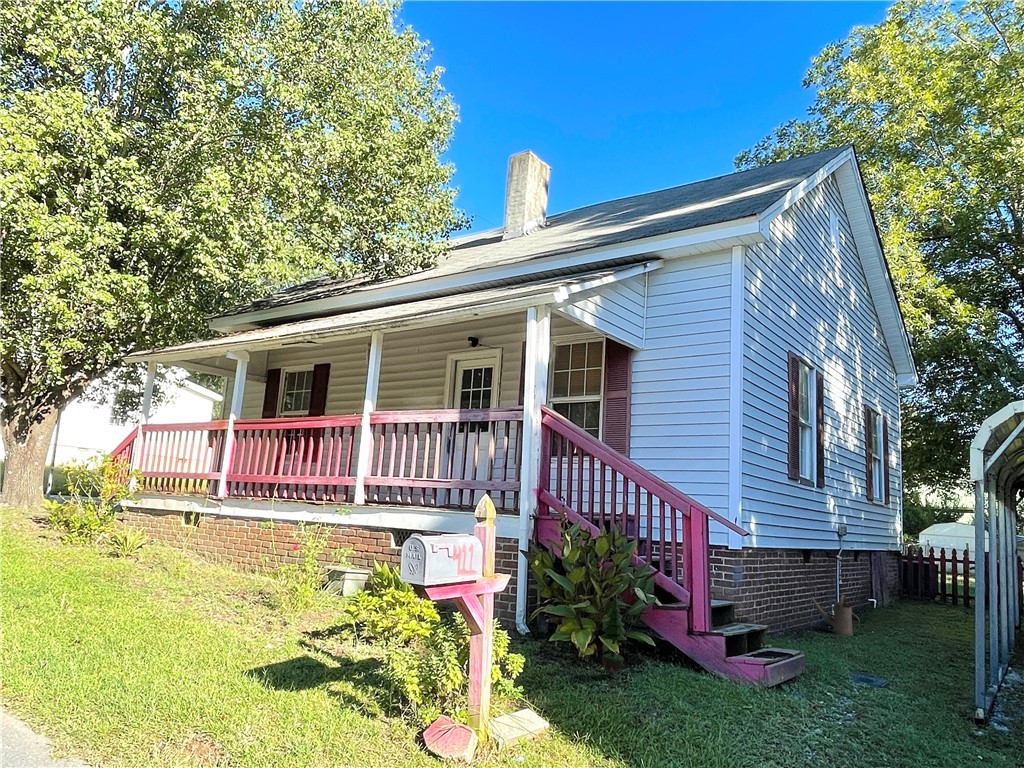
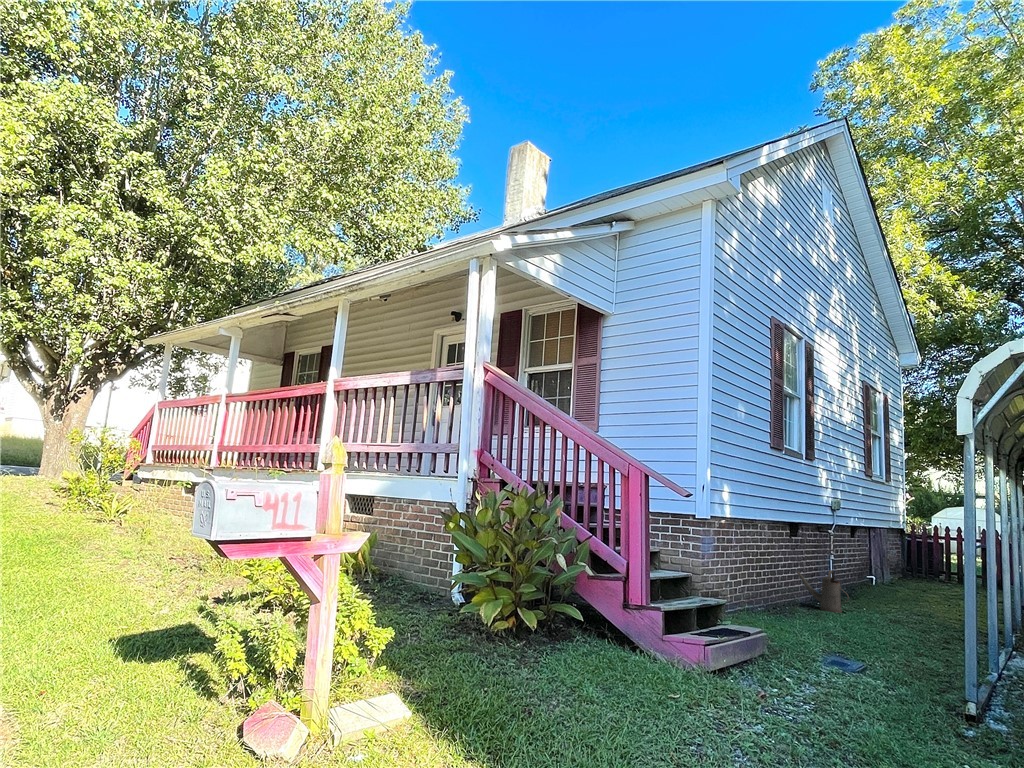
potted tree: present [601,598,627,675] -> none [518,564,548,652]

